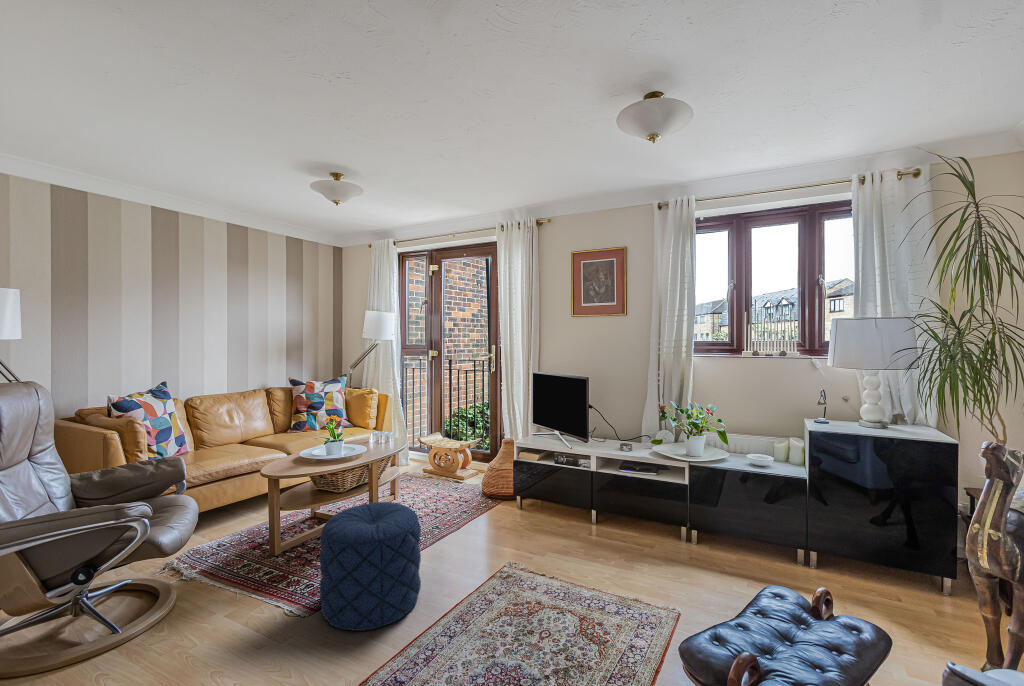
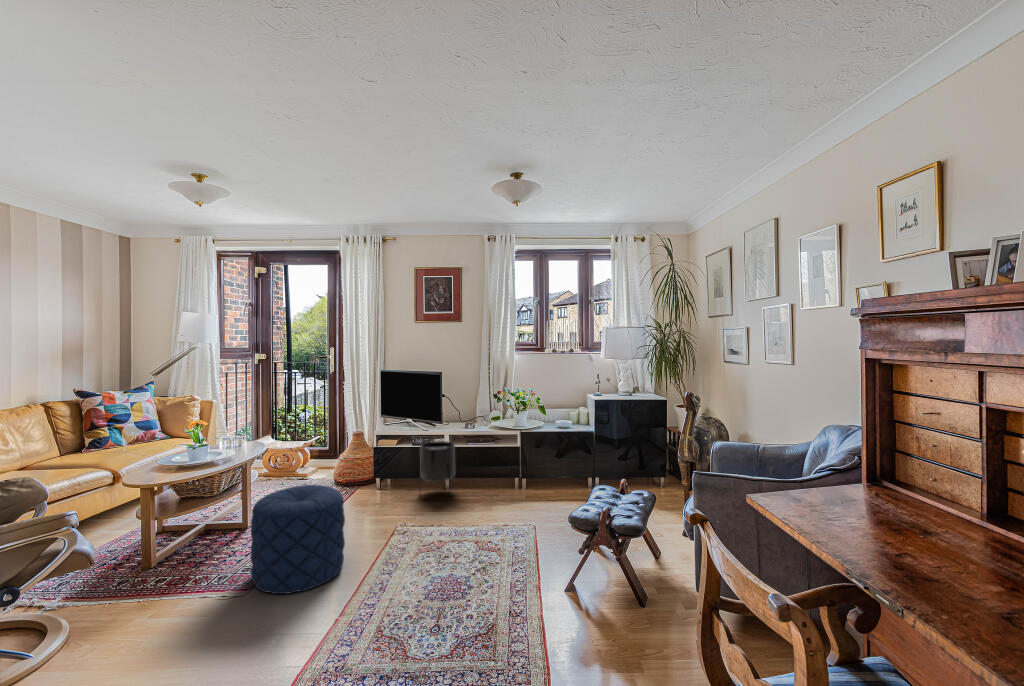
planter: none [556,461,599,535] -> present [420,441,455,481]

